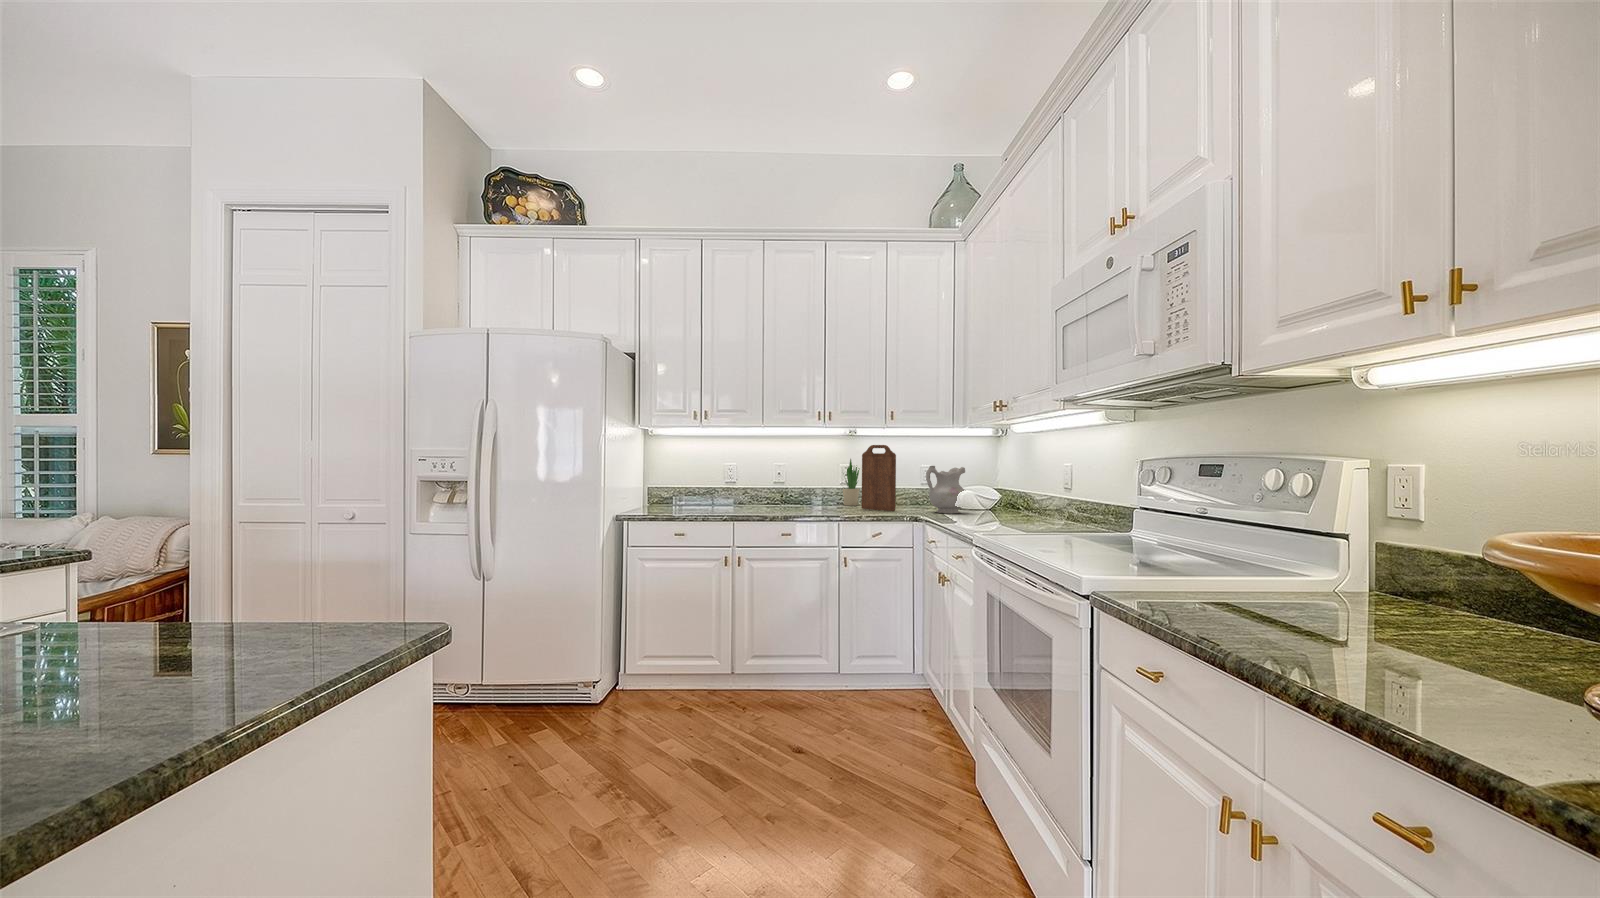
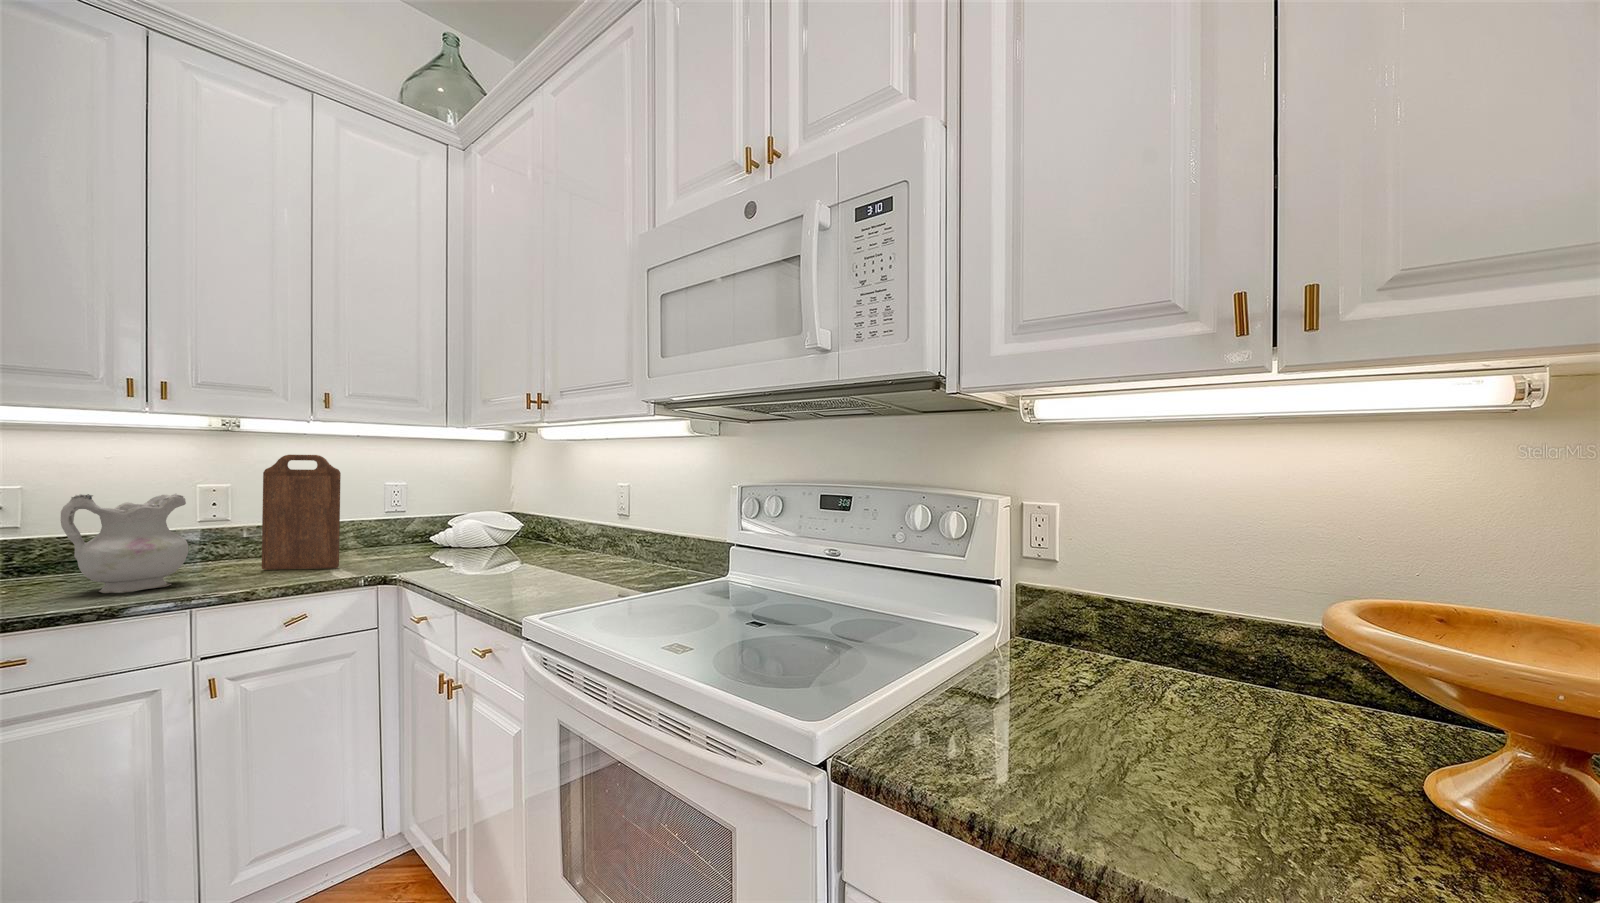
potted plant: present [843,459,860,506] -> none [212,476,257,563]
ceramic pitcher: present [926,466,965,513] -> present [61,494,188,593]

